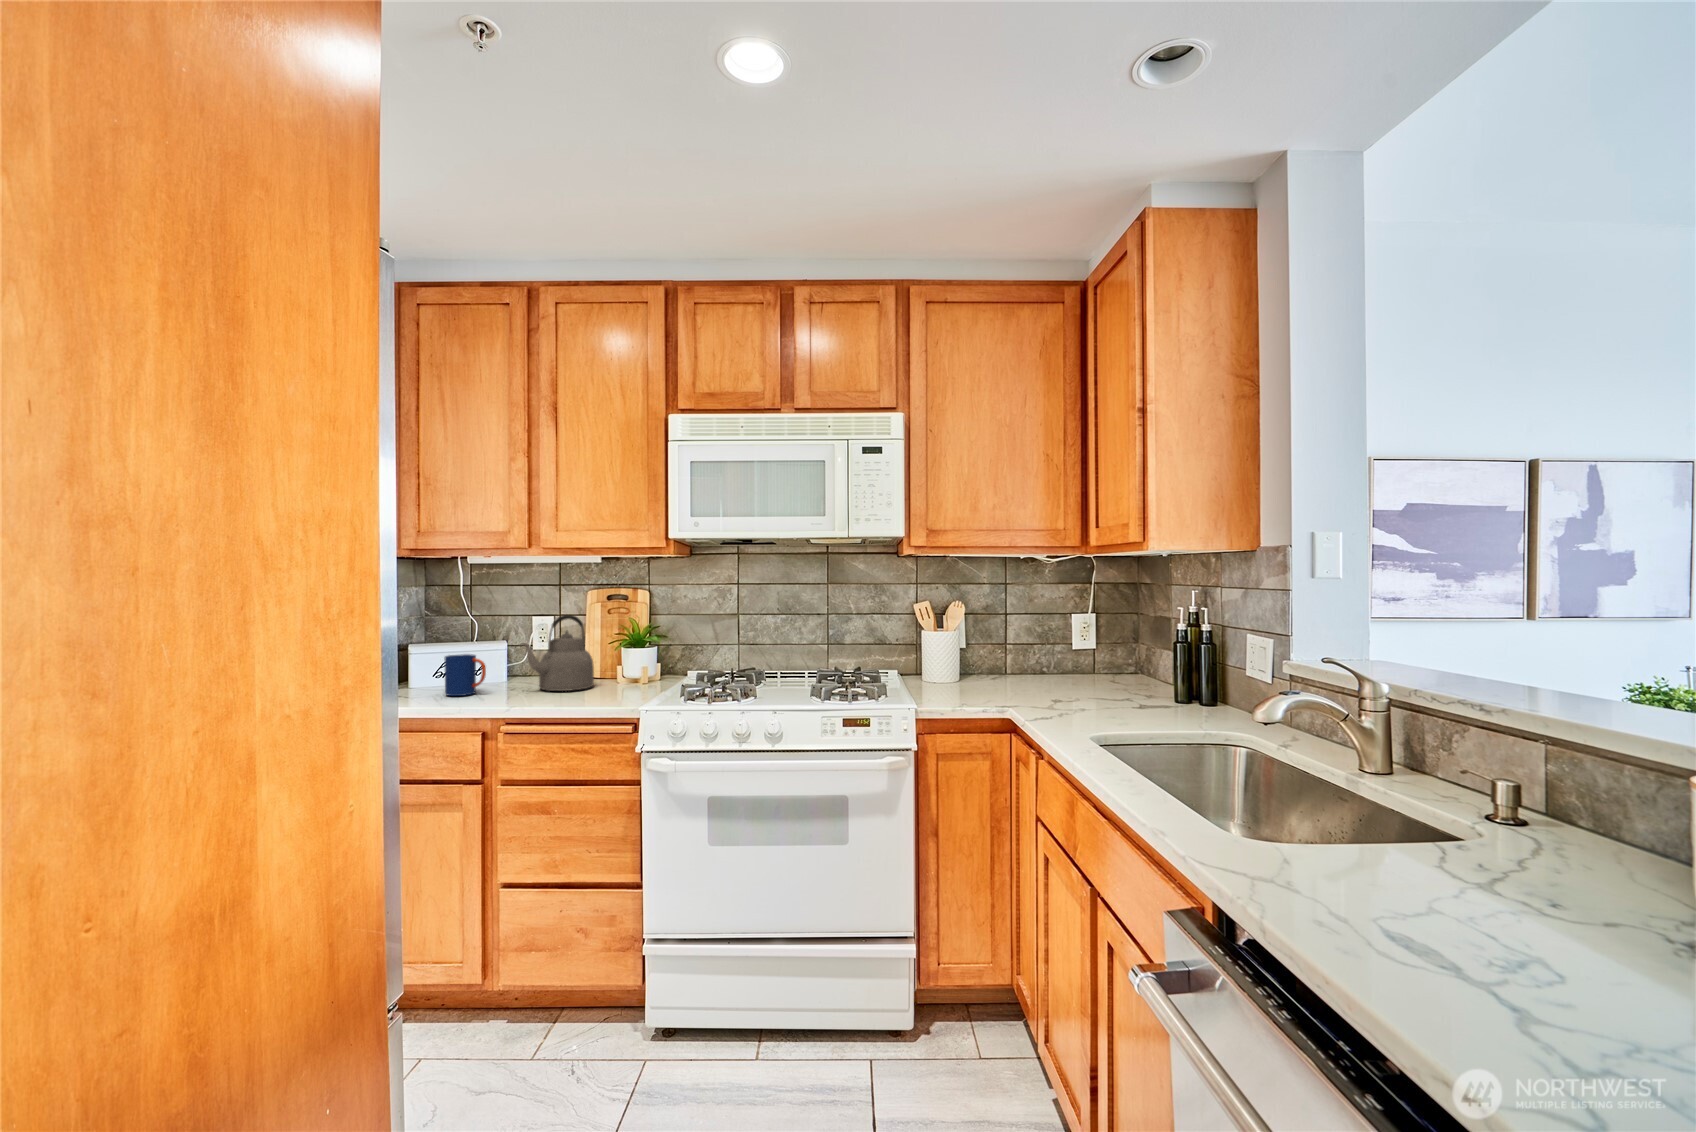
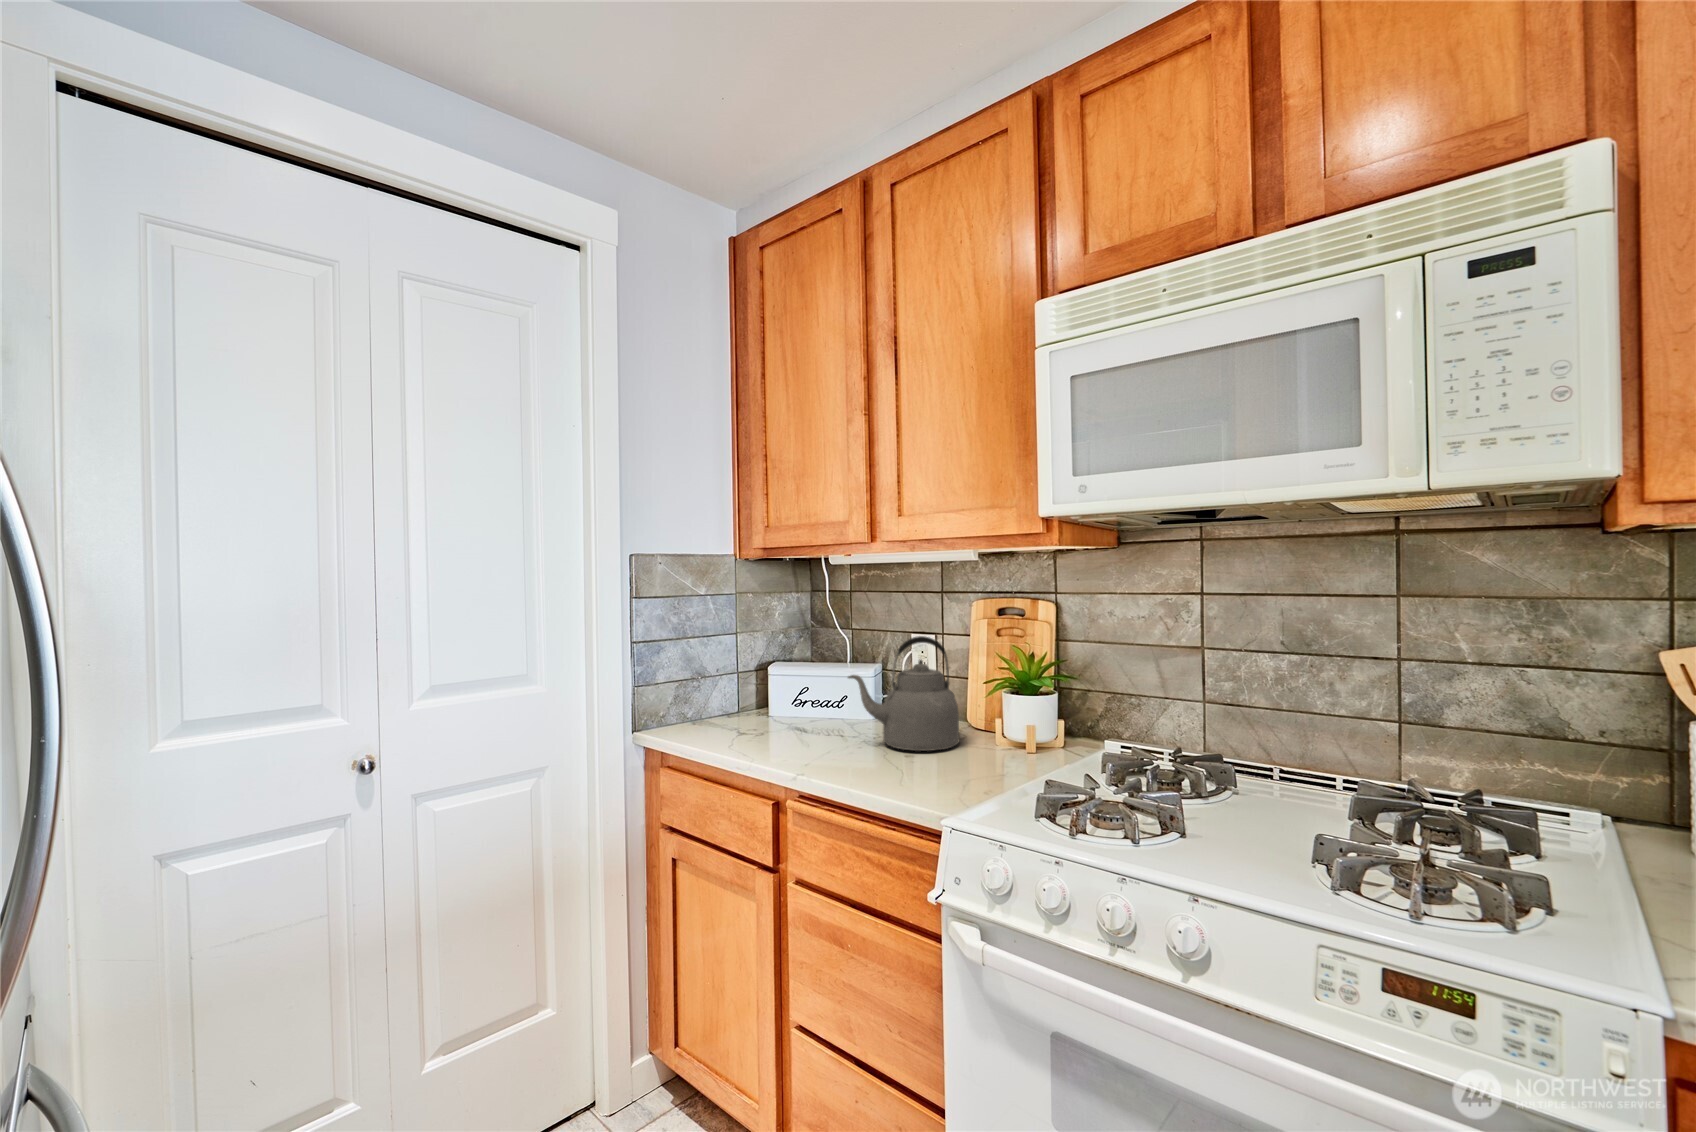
mug: present [444,654,486,696] -> none [773,682,815,739]

